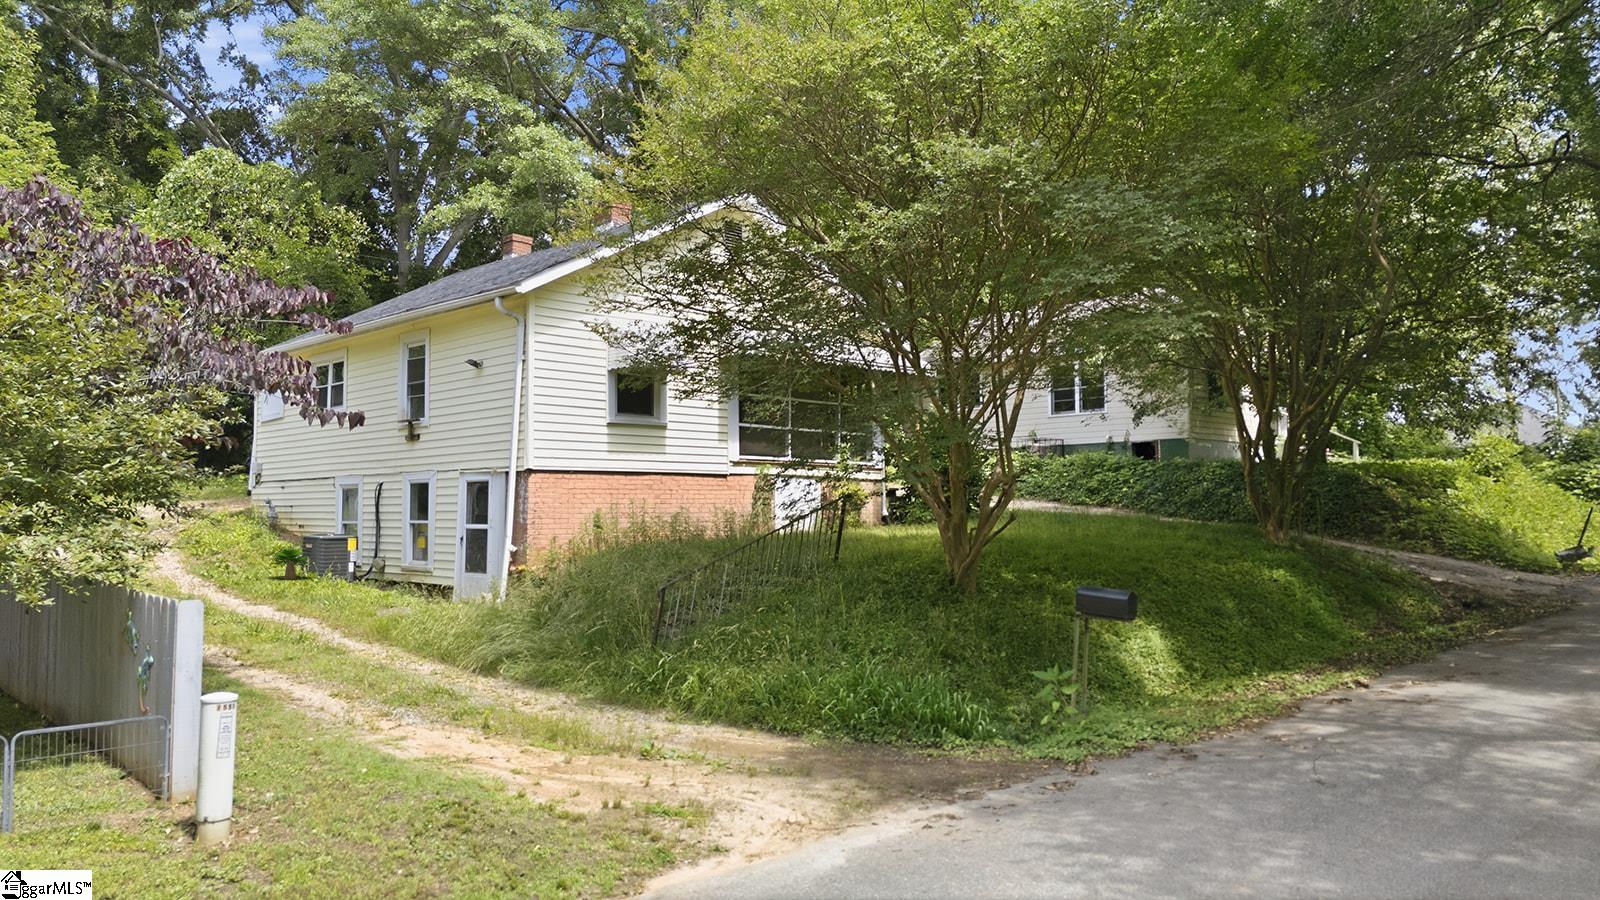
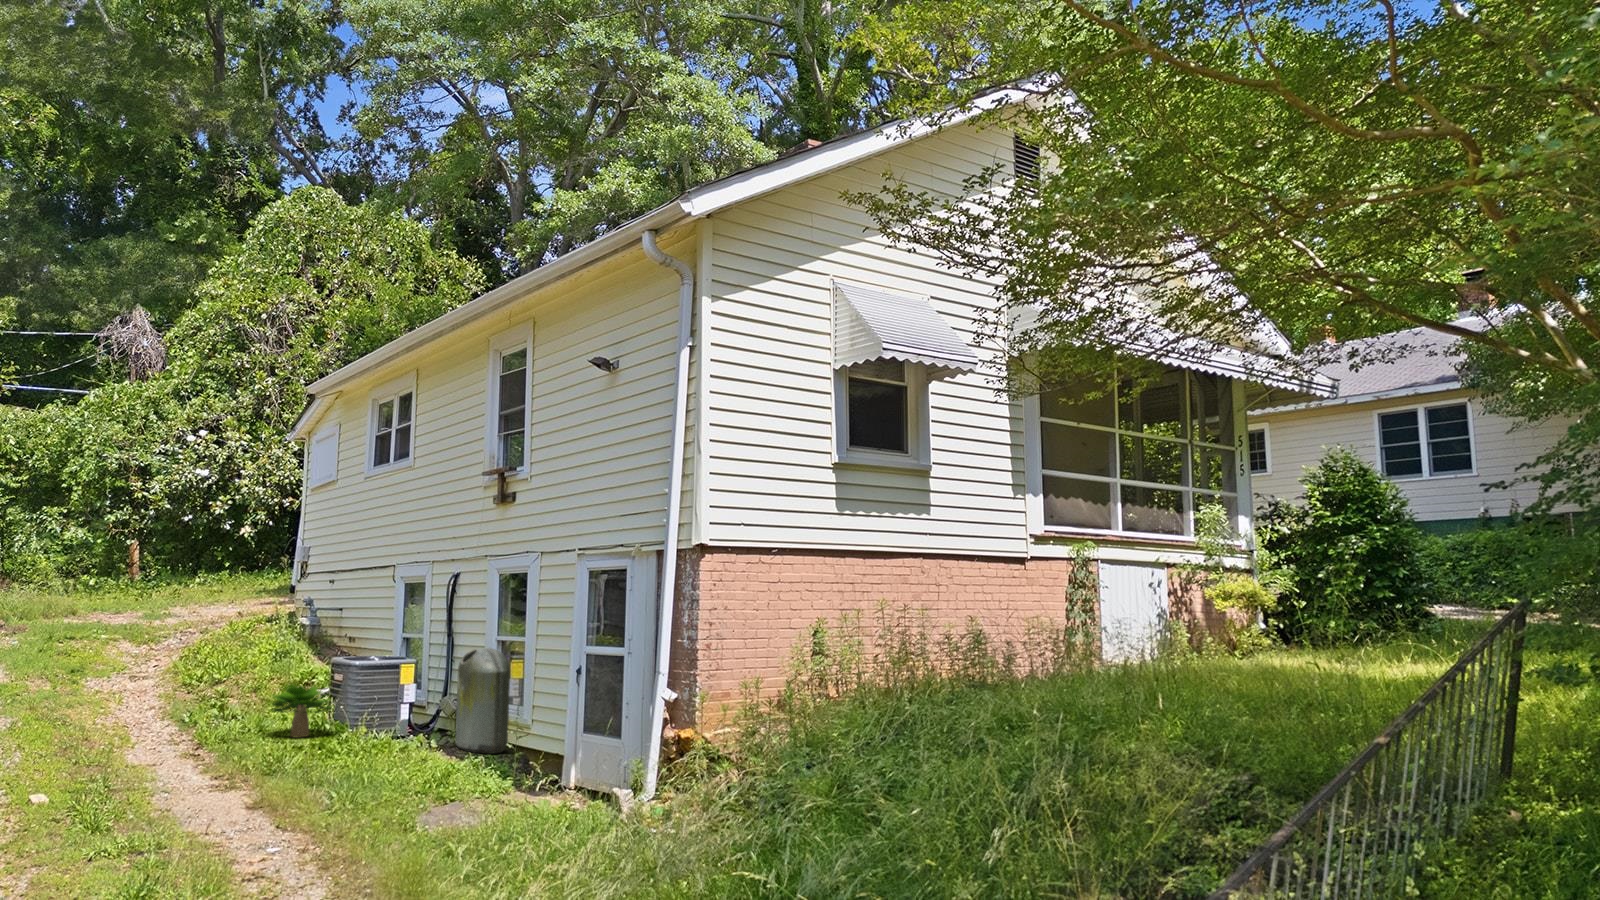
trash can: none [388,527,420,586] -> present [456,648,510,754]

